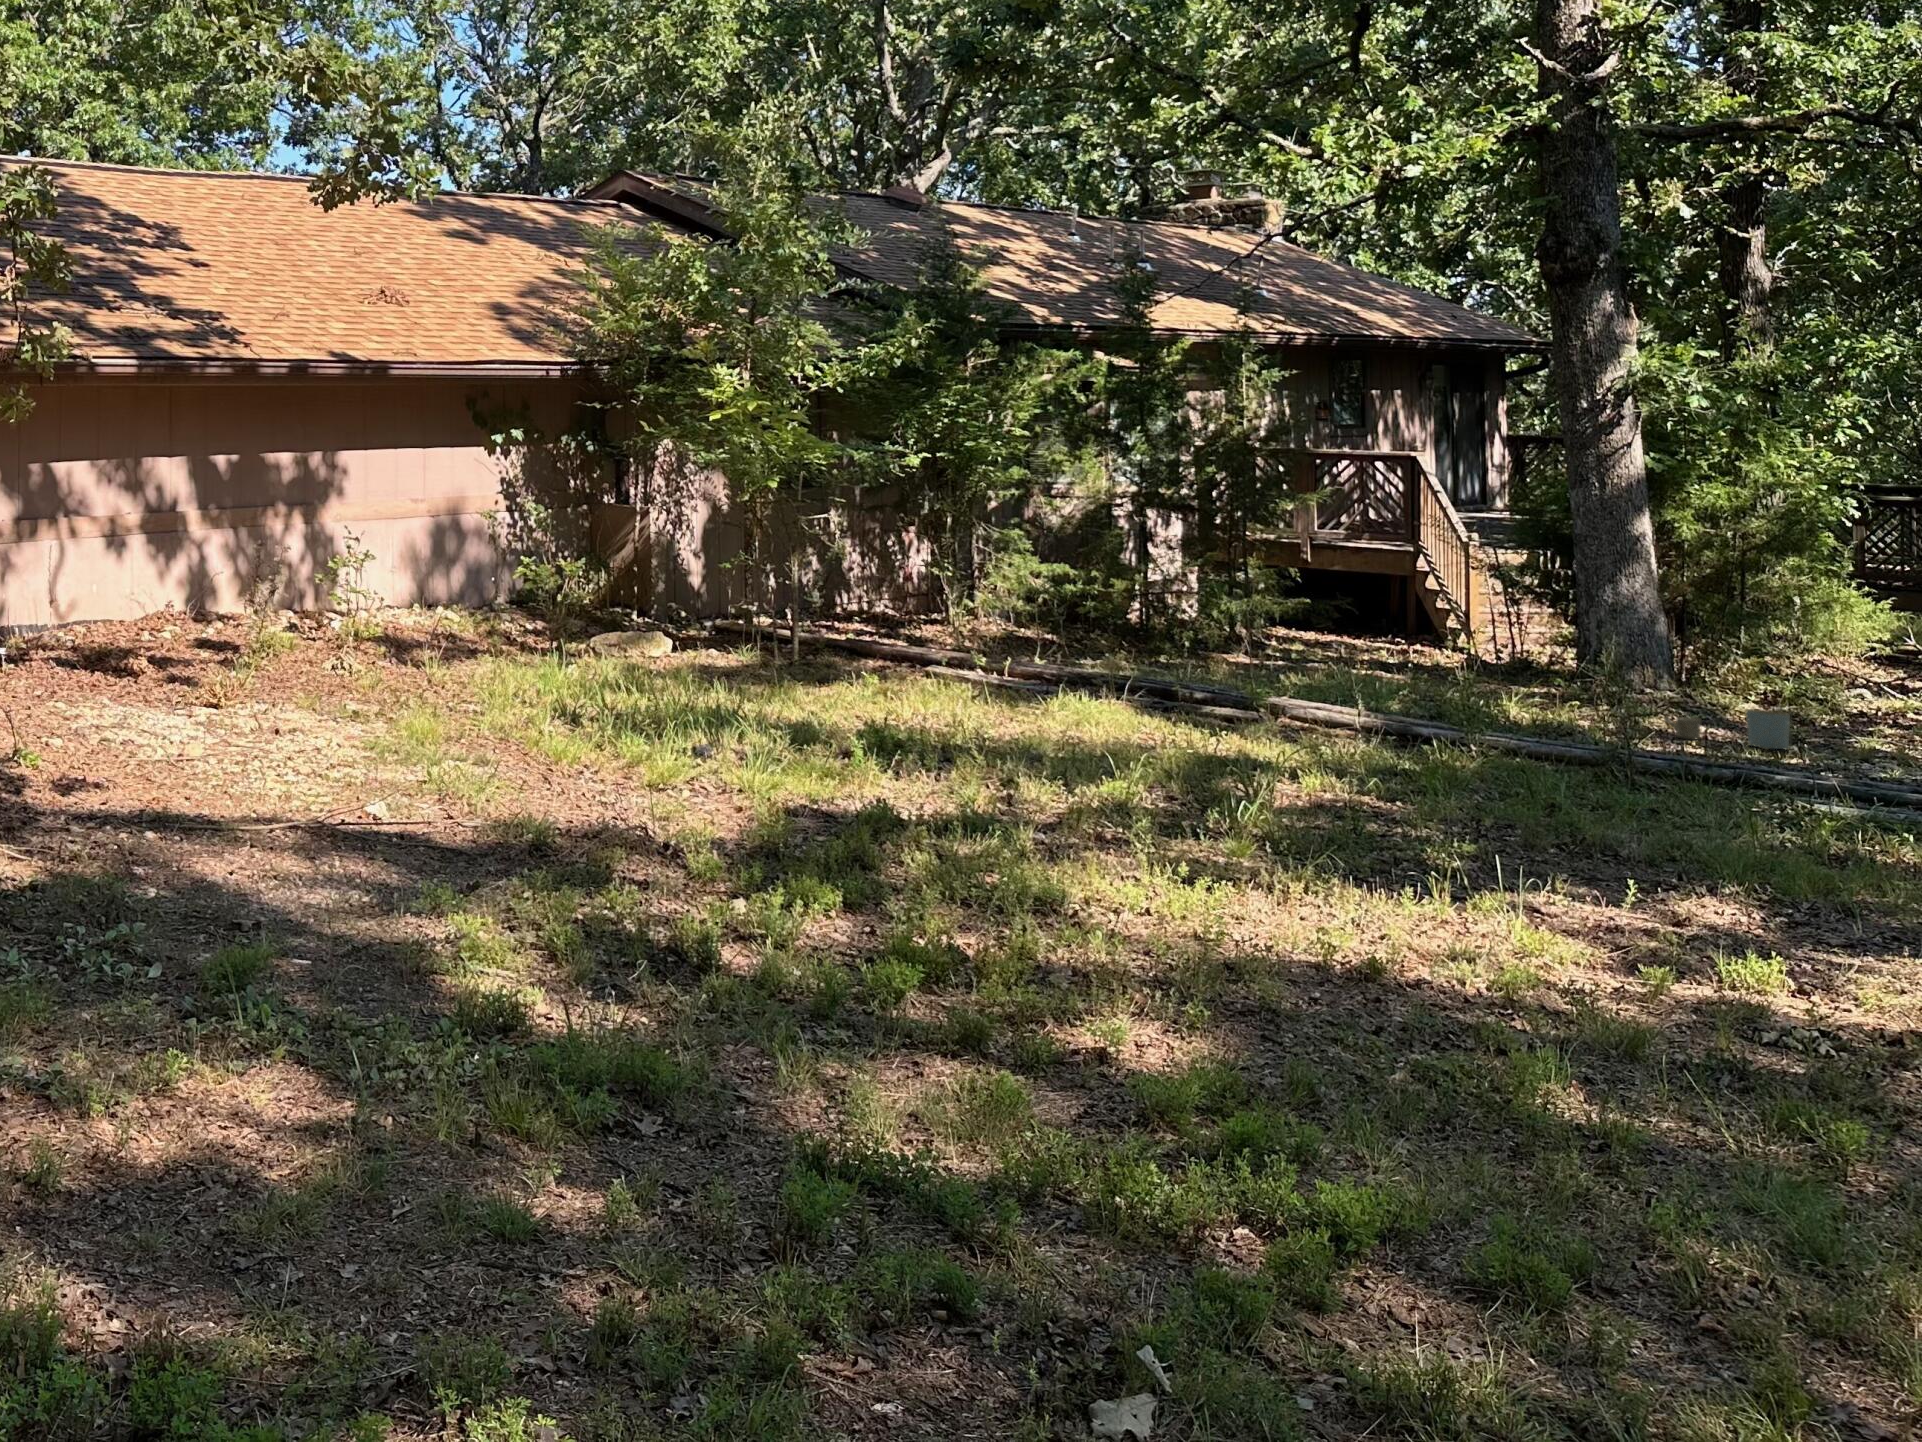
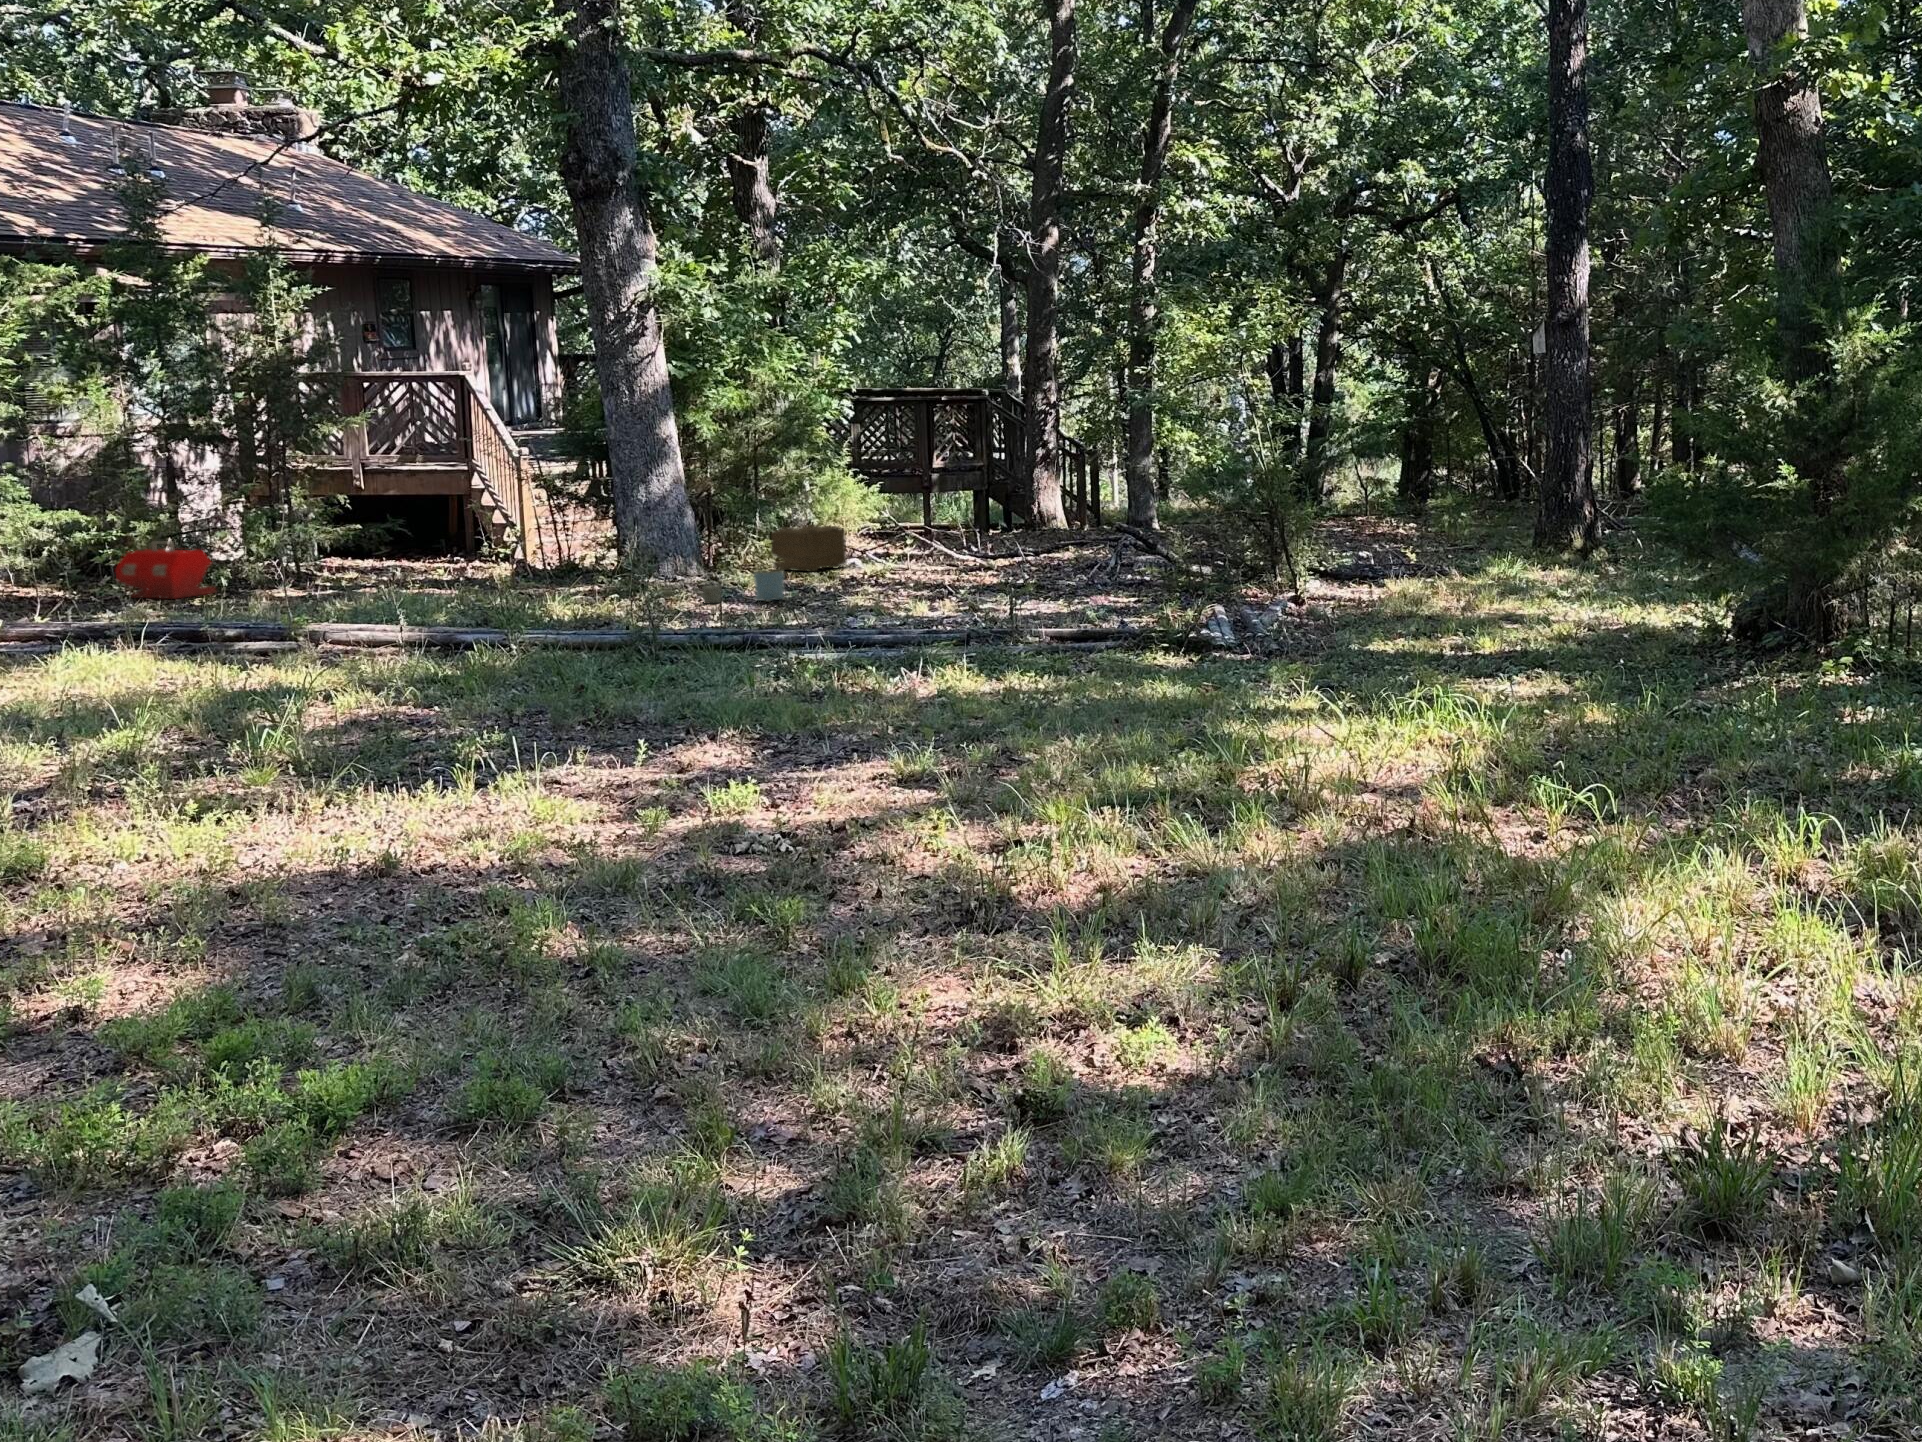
toolbox: none [1106,597,1181,650] -> present [116,541,216,599]
wooden crate: none [1772,658,1885,721] -> present [771,525,847,572]

